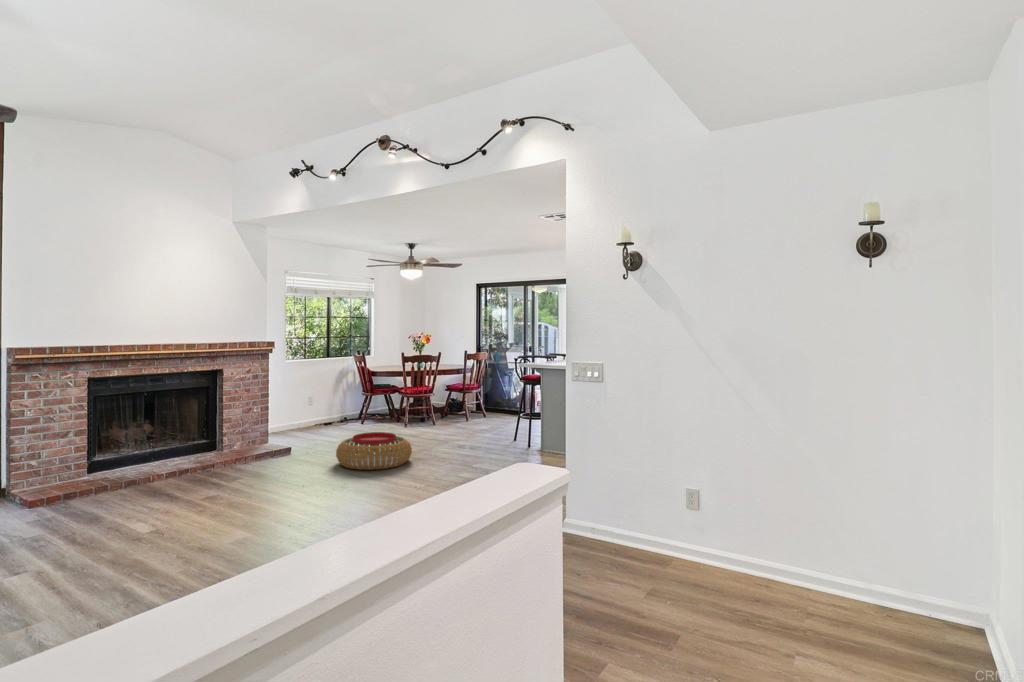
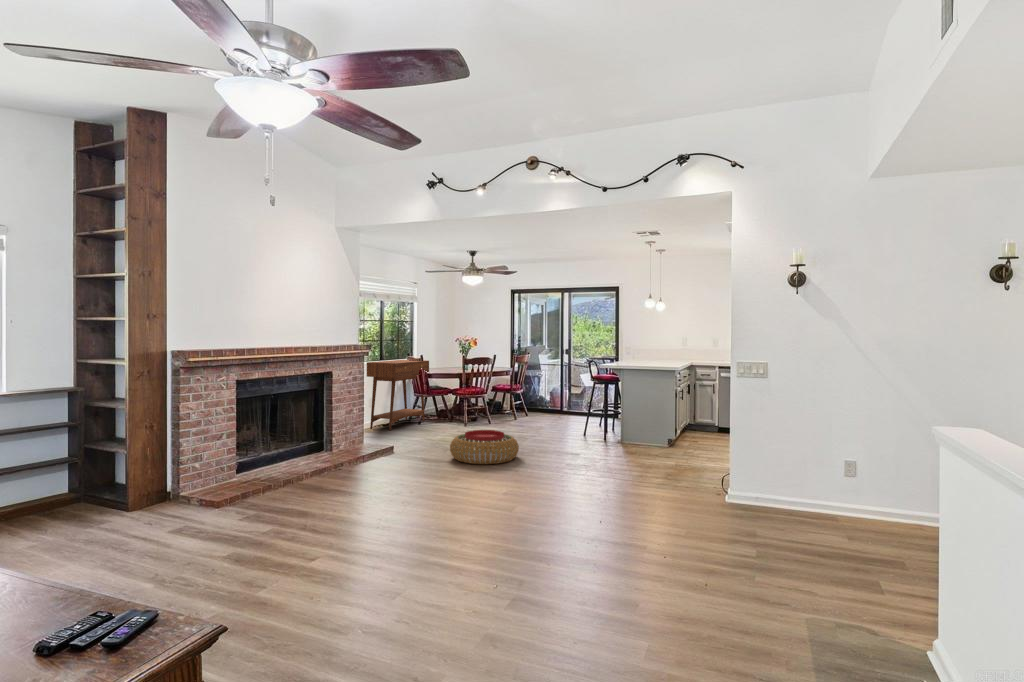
console table: none [306,357,379,429] -> present [367,360,429,431]

